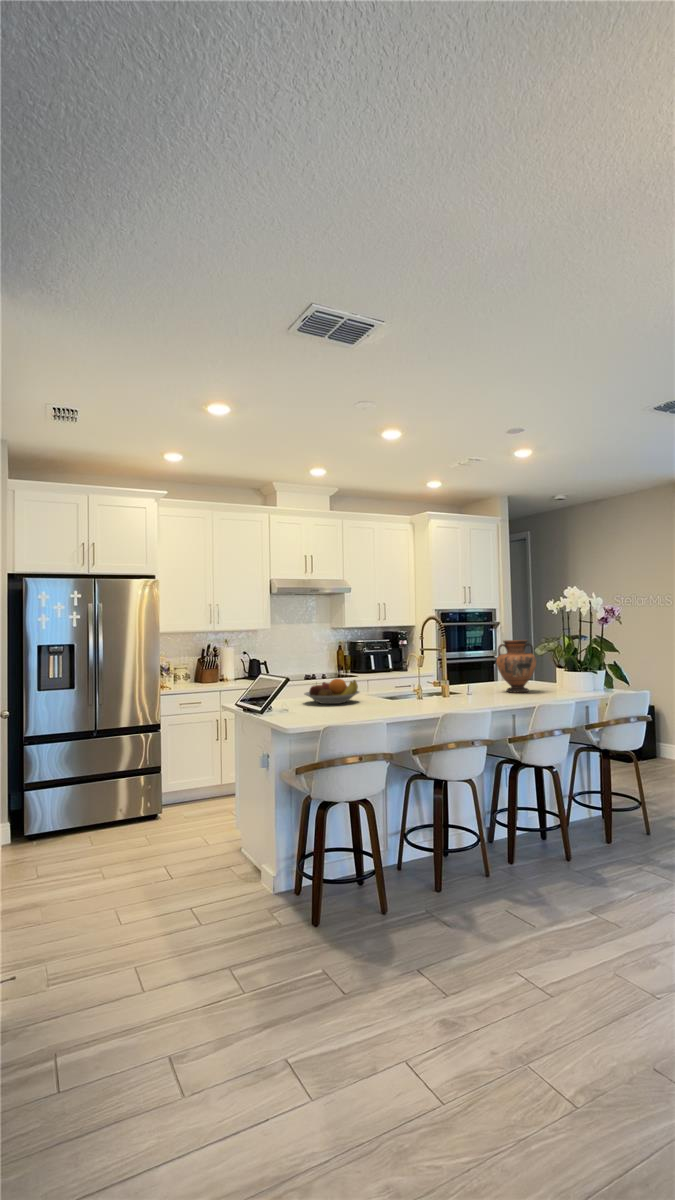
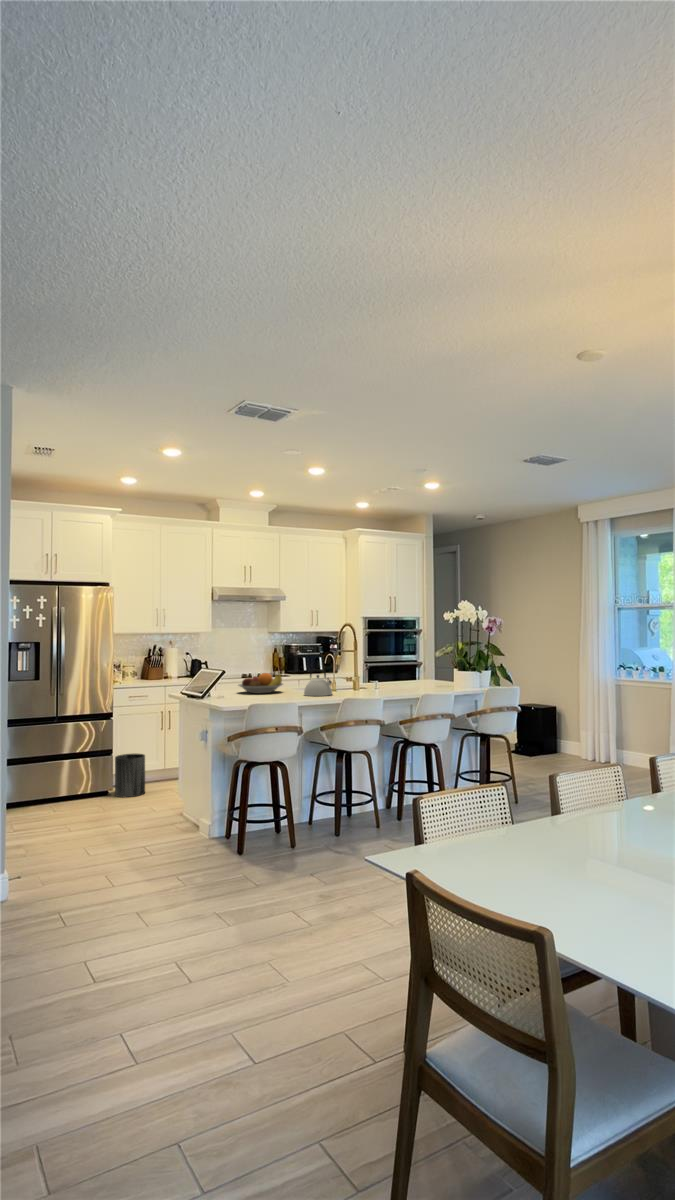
vase: present [496,640,536,692] -> none [399,644,431,687]
kettle: none [387,674,423,709] -> present [304,669,332,696]
trash can: none [164,770,199,822] -> present [115,754,145,797]

